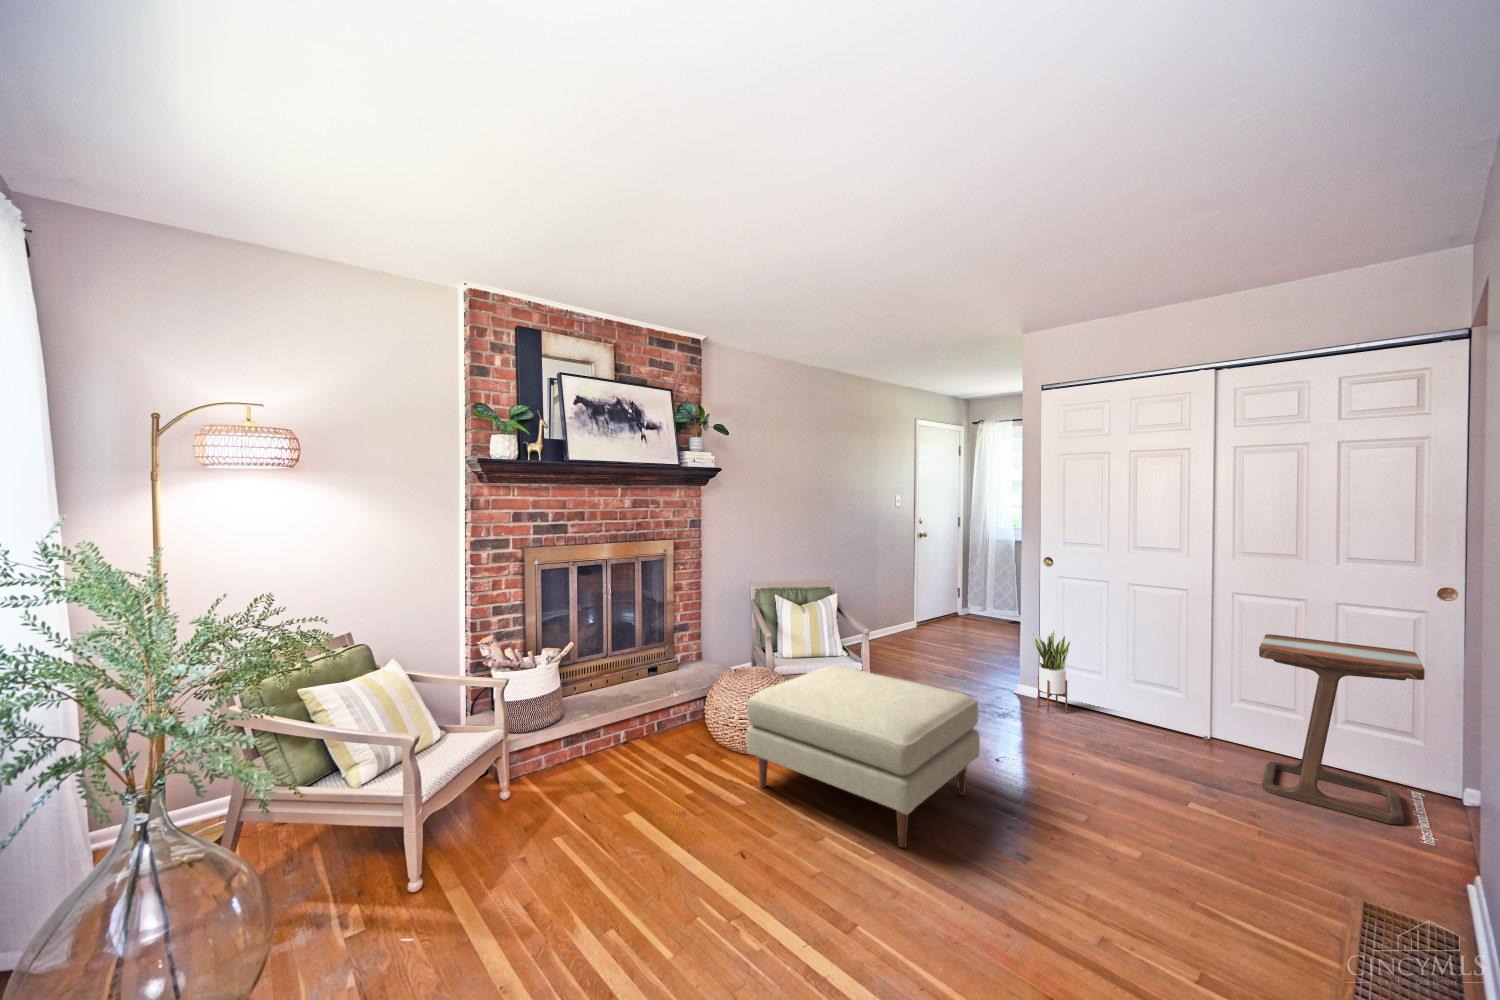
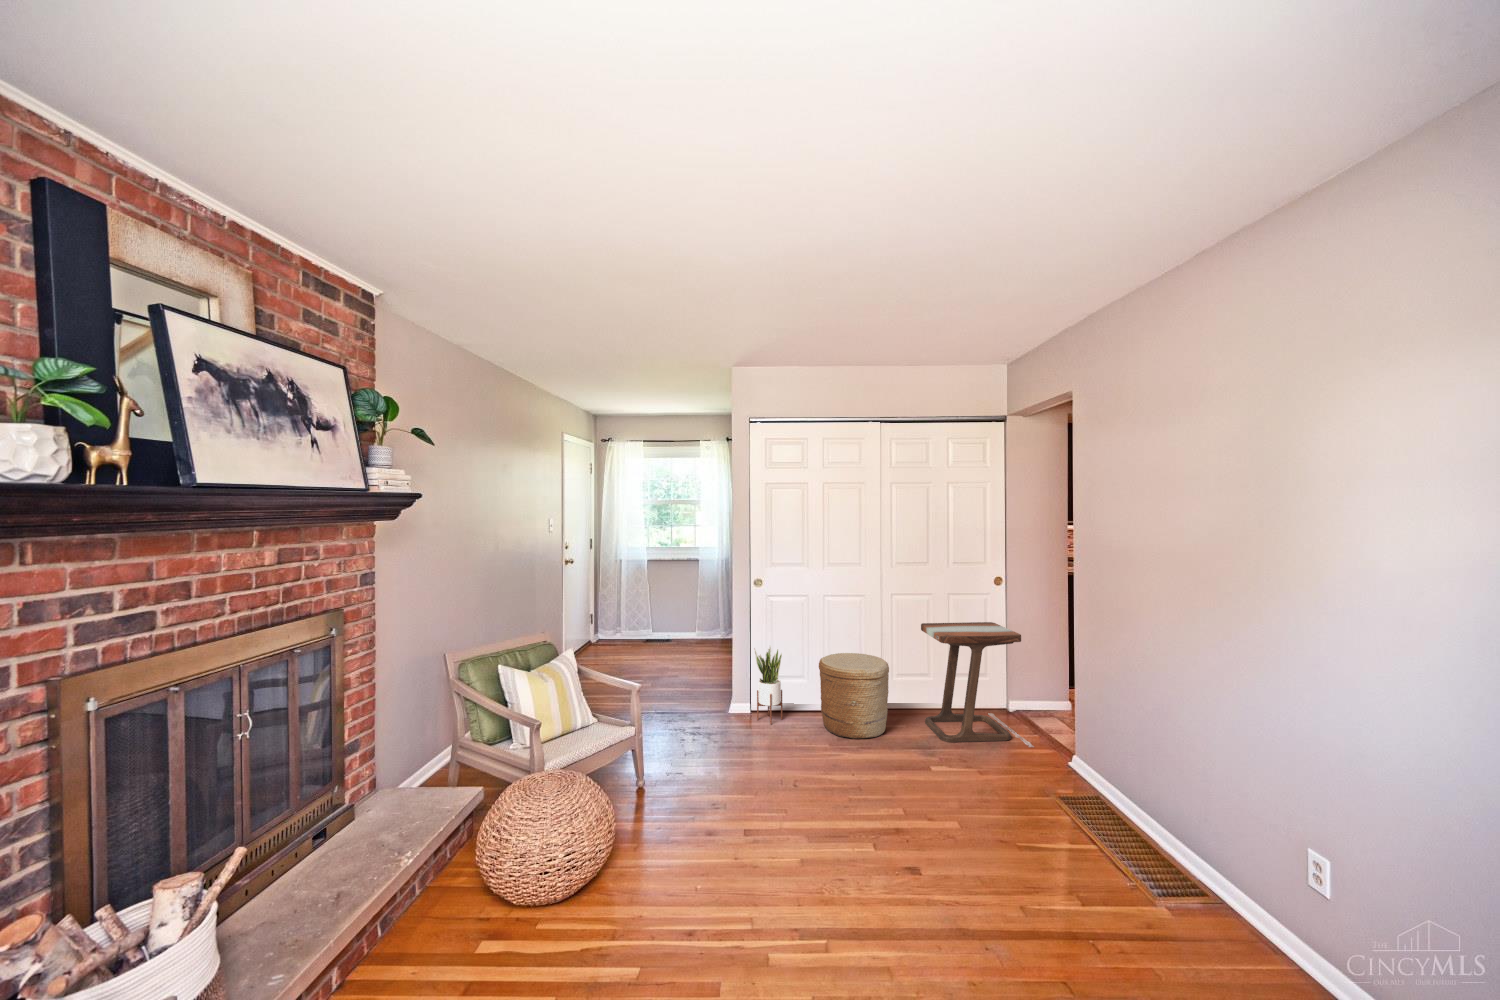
woven basket: none [1099,653,1198,757] -> present [819,653,889,739]
ottoman: present [746,665,980,848] -> none [619,735,862,942]

